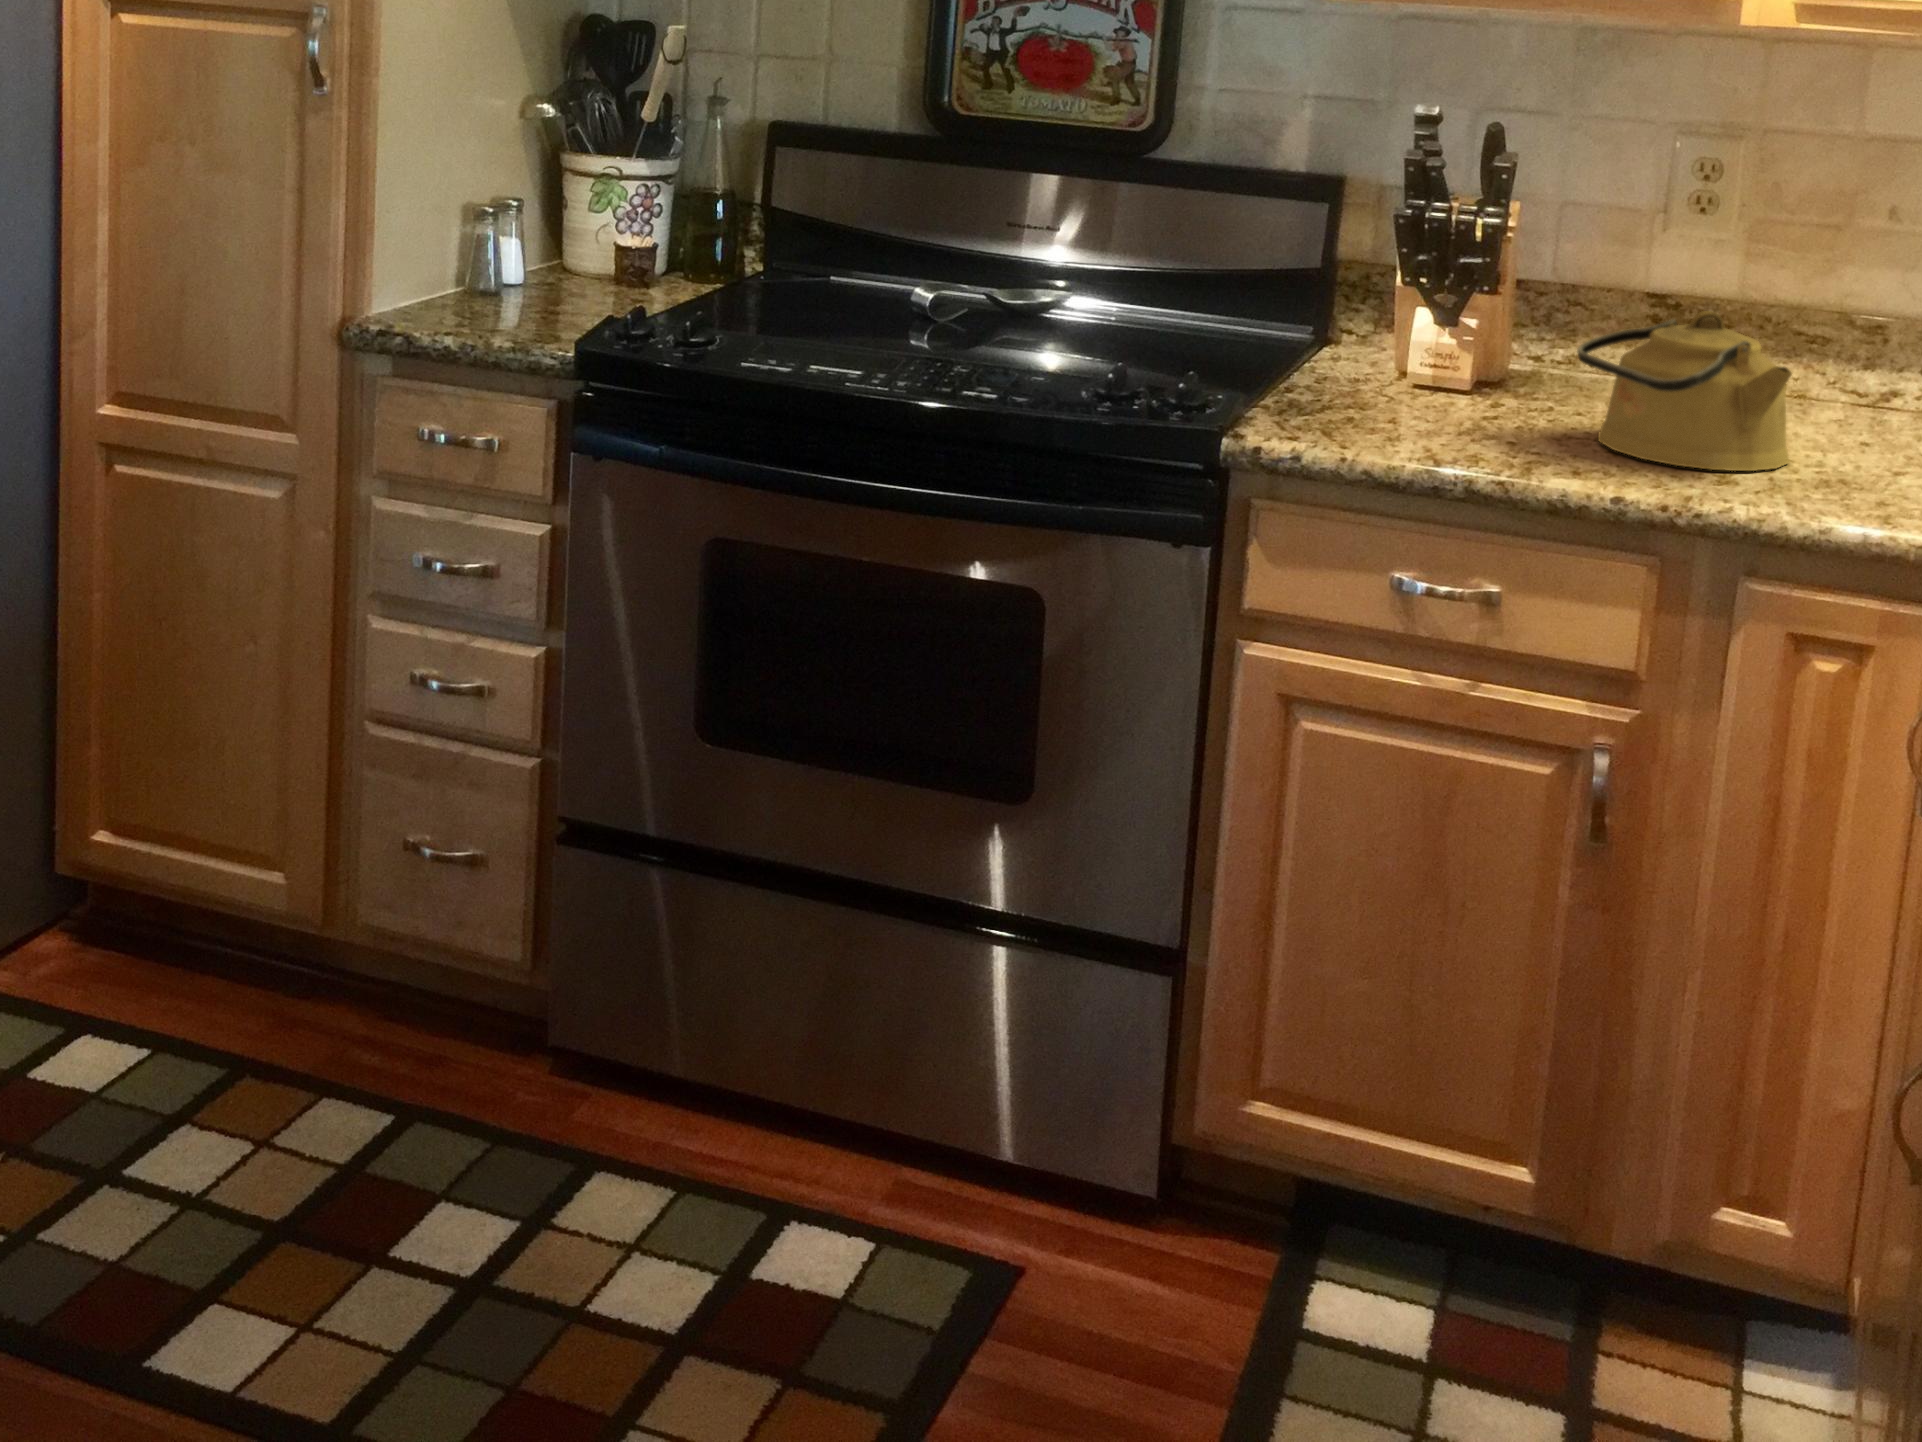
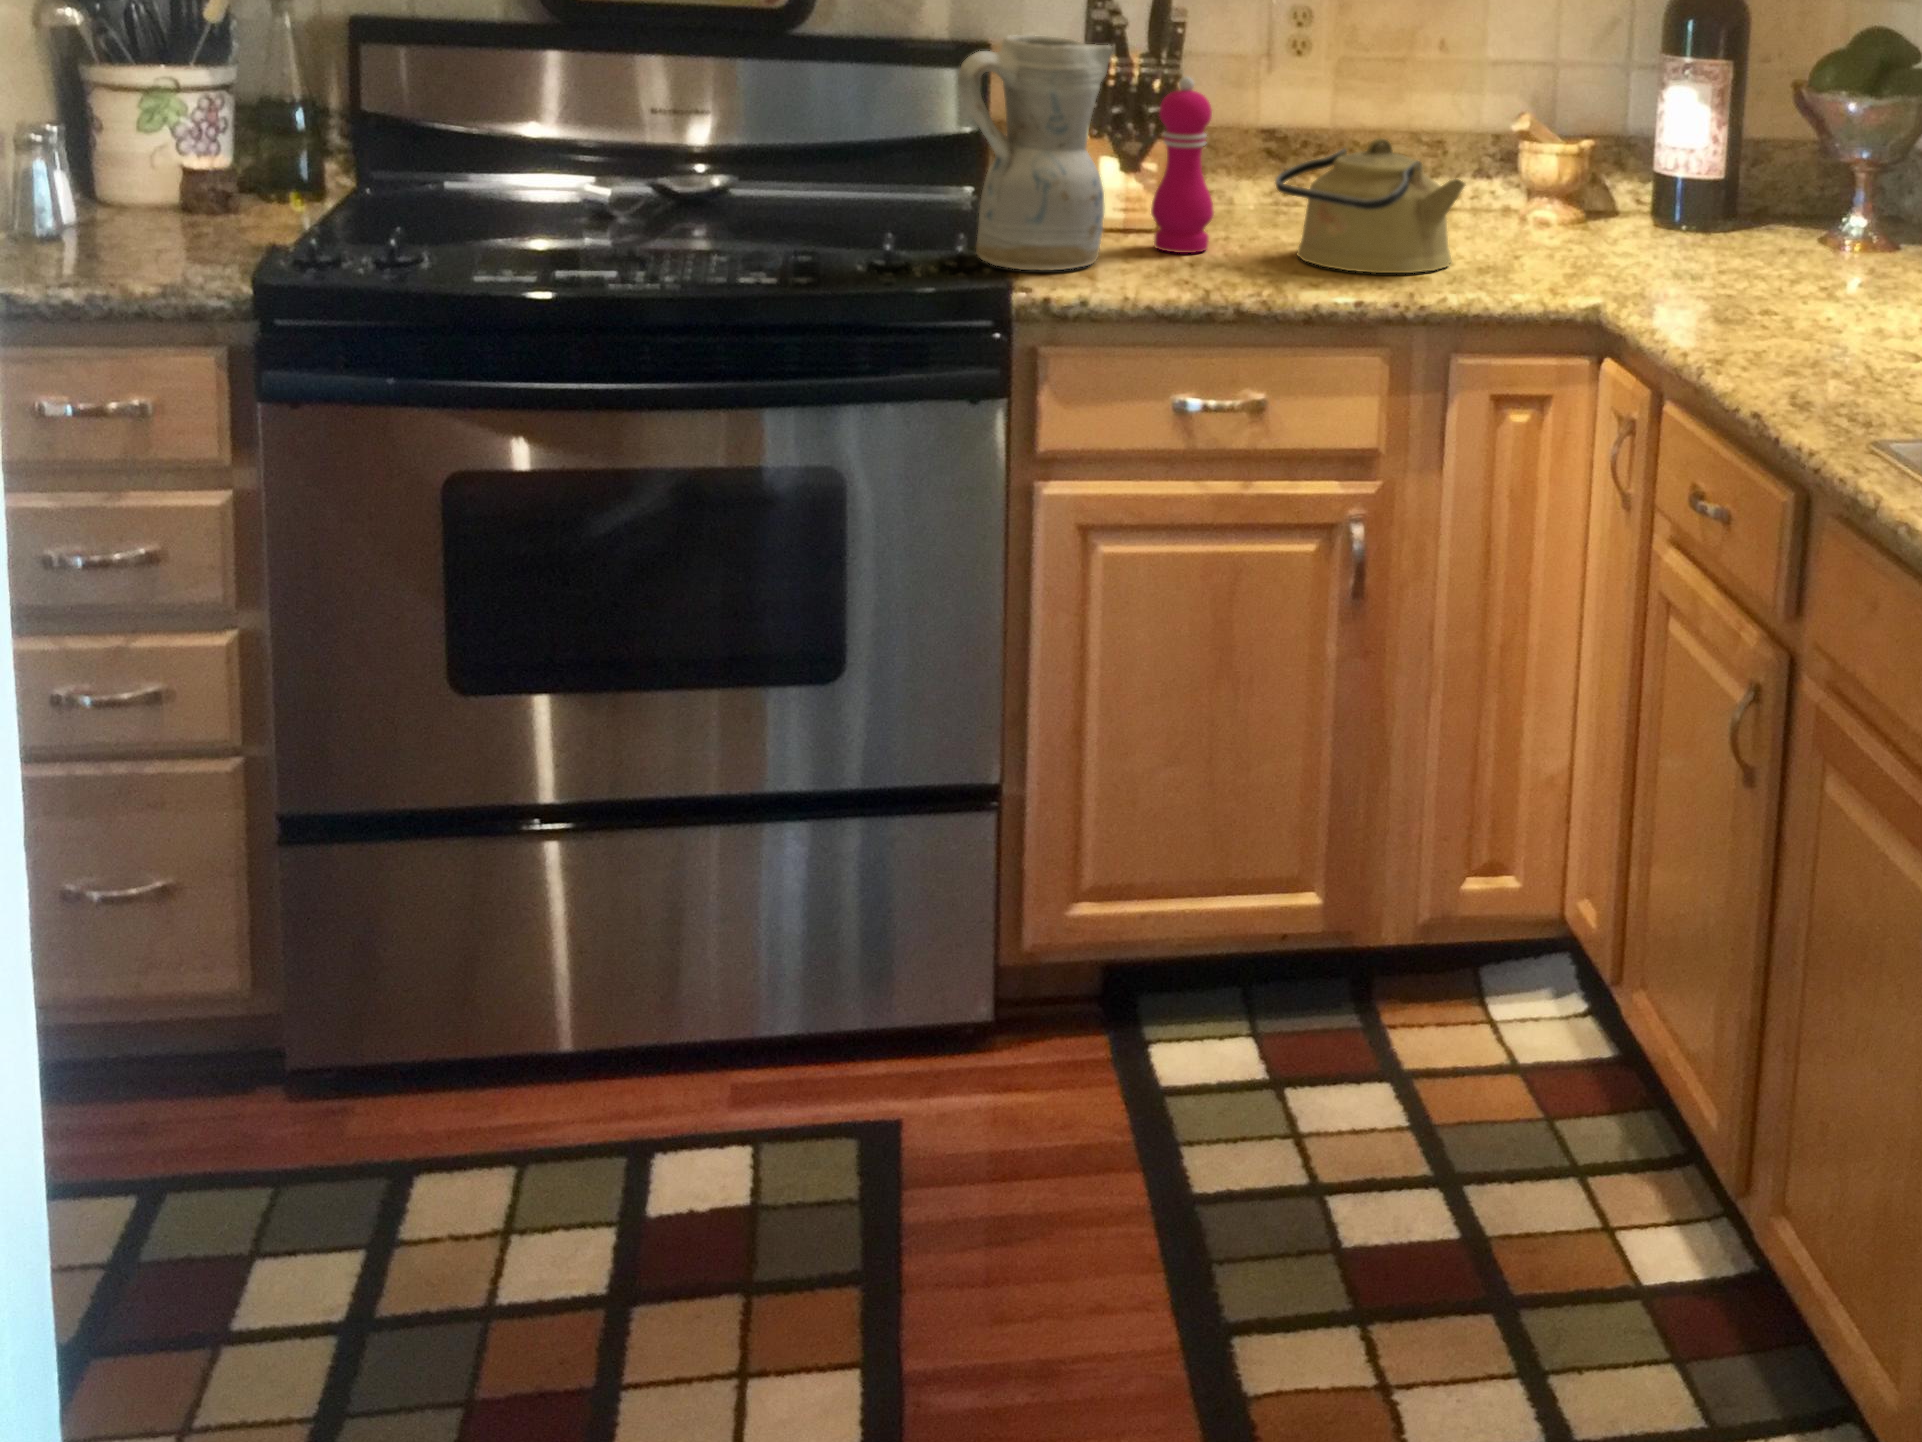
ceramic pitcher: none [1221,170,1394,419] -> present [958,35,1112,270]
pepper mill: none [1442,225,1519,418] -> present [1151,76,1213,253]

